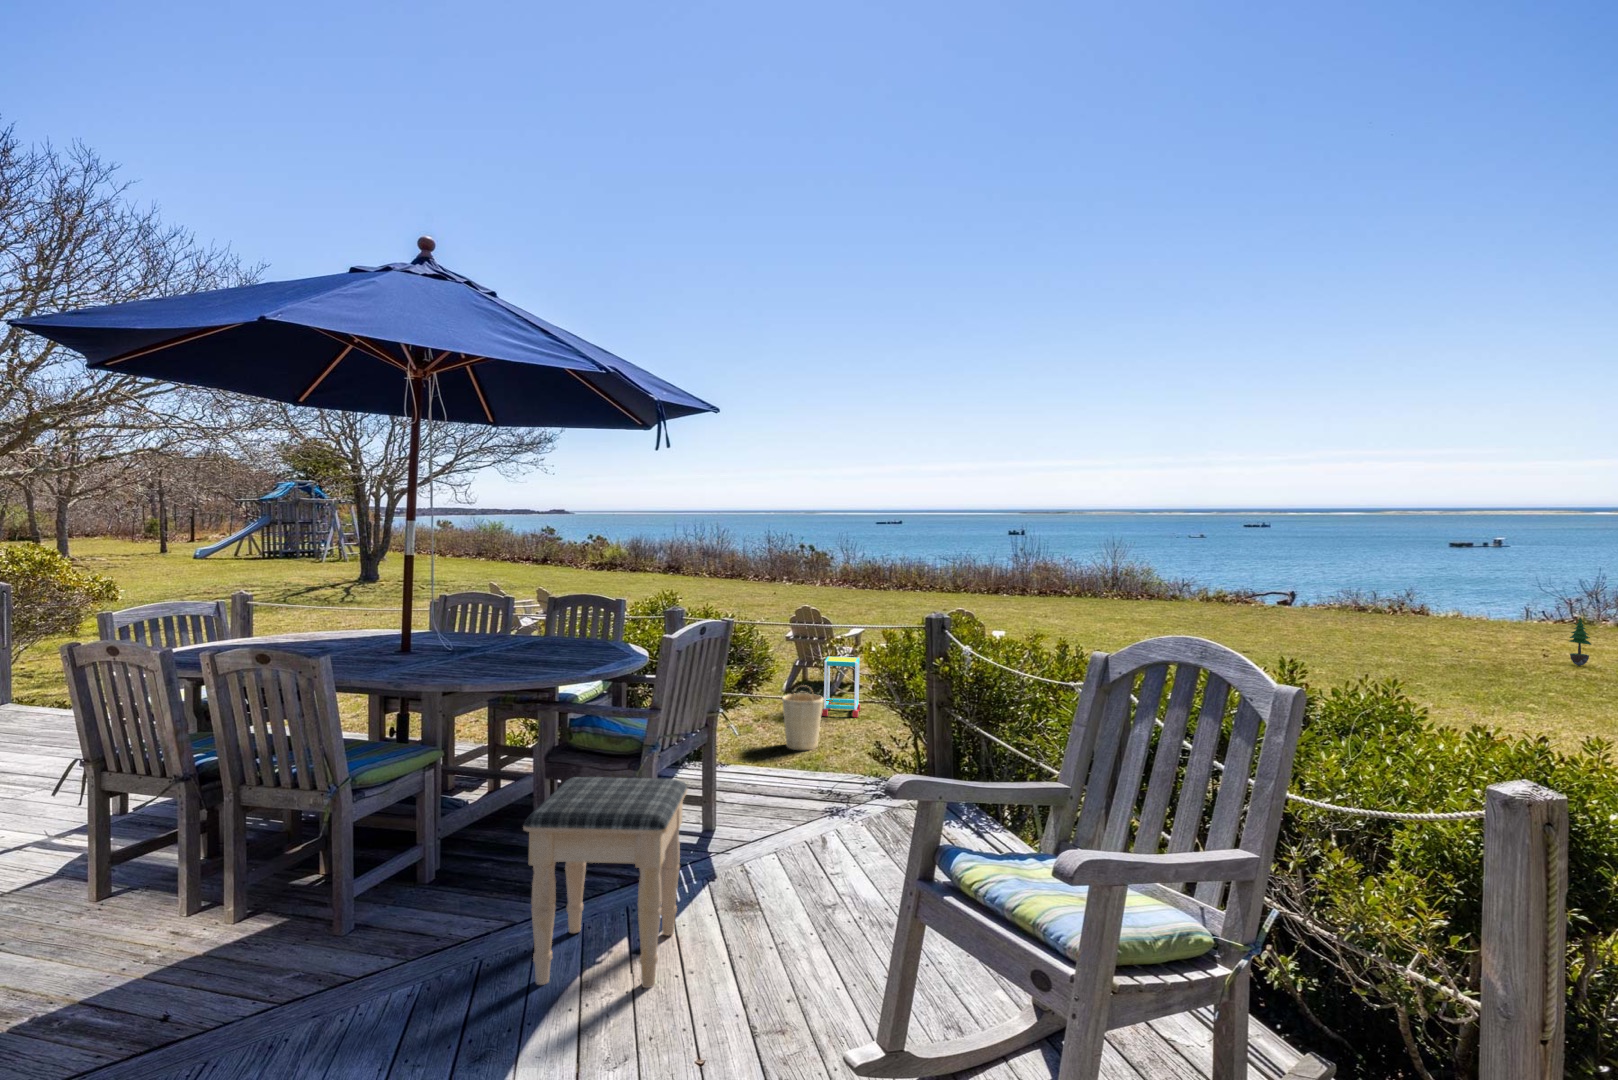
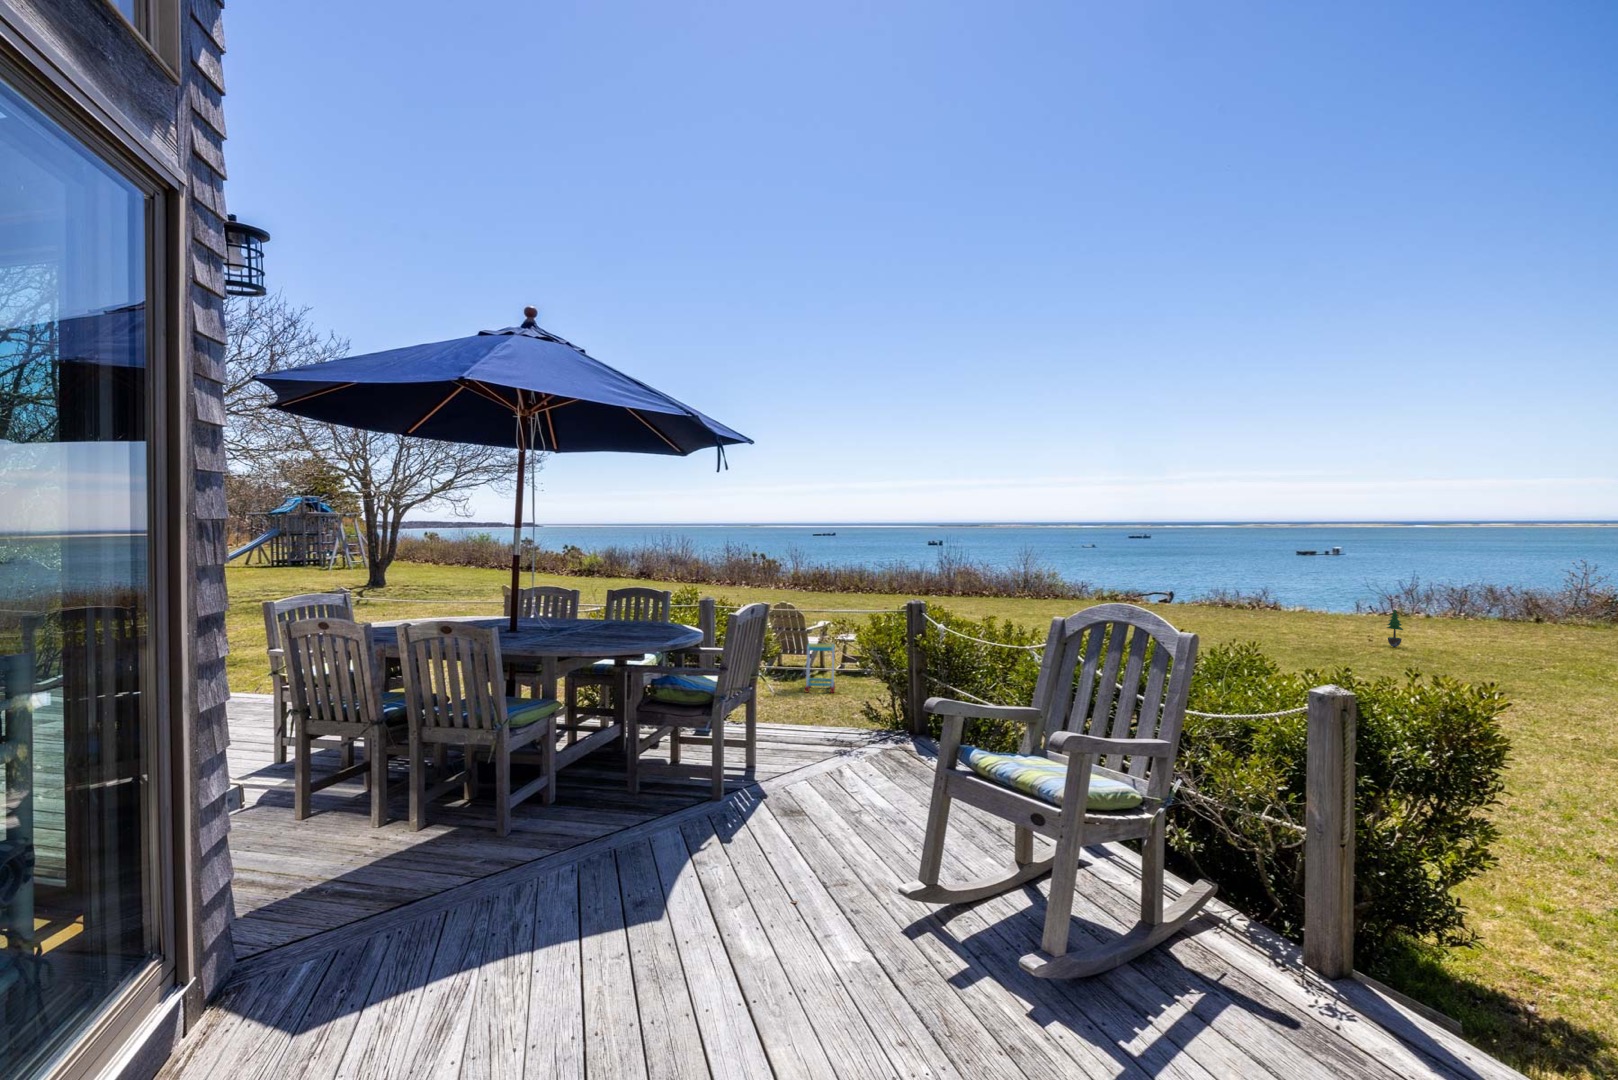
basket: present [782,685,823,750] -> none [778,665,812,718]
footstool: present [523,777,688,988] -> none [655,718,759,864]

